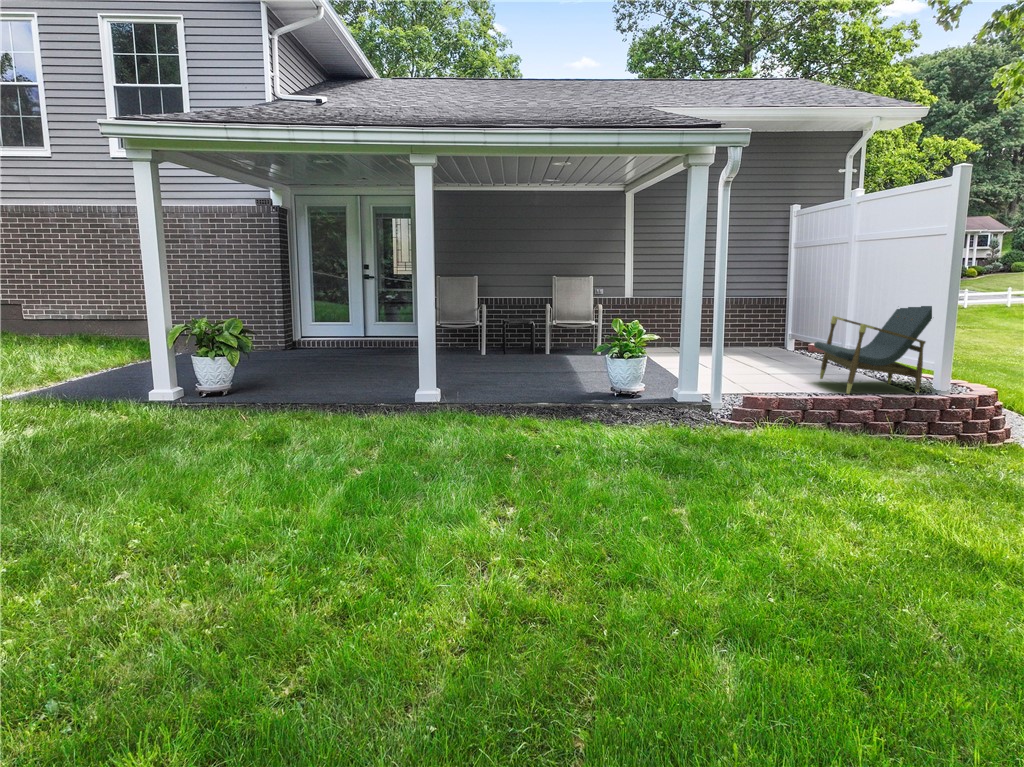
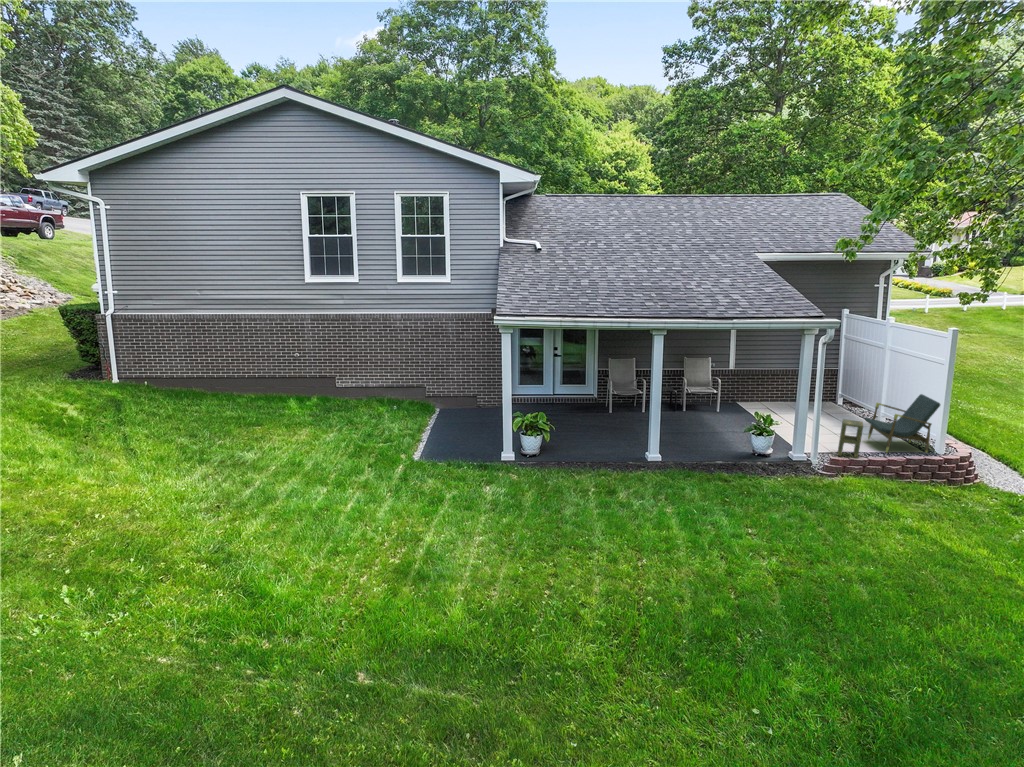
side table: none [762,335,804,402] -> present [838,419,863,458]

